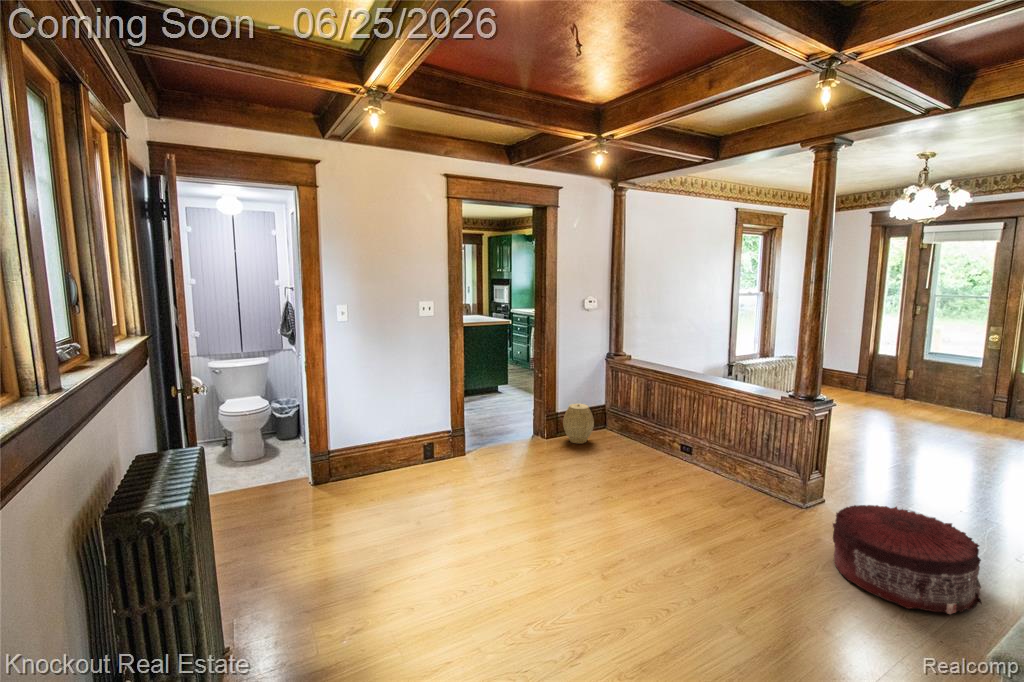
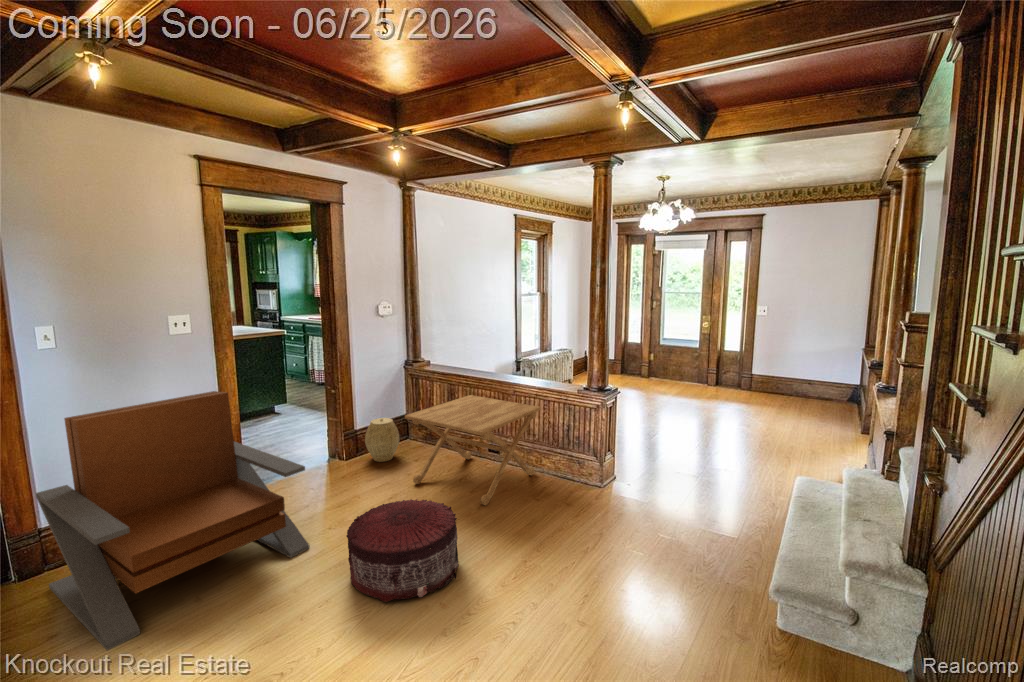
lounge chair: none [332,363,504,540] -> present [36,391,310,650]
side table: none [596,391,738,499] -> present [405,395,541,505]
pouf: present [833,505,982,614] -> present [346,499,458,602]

